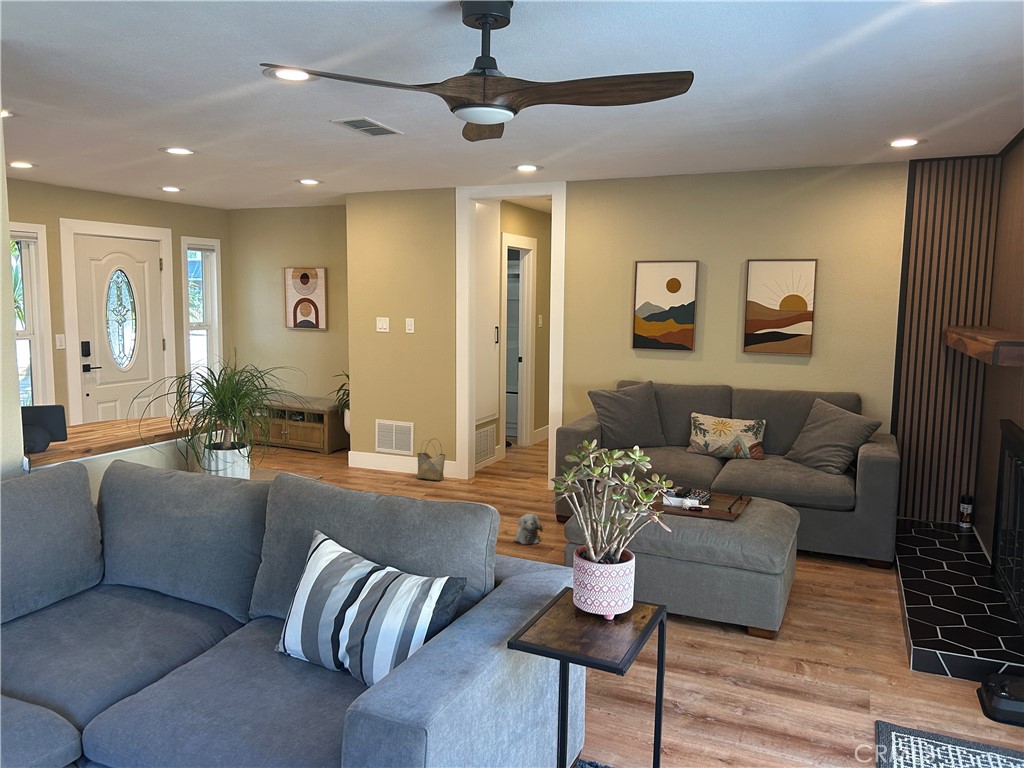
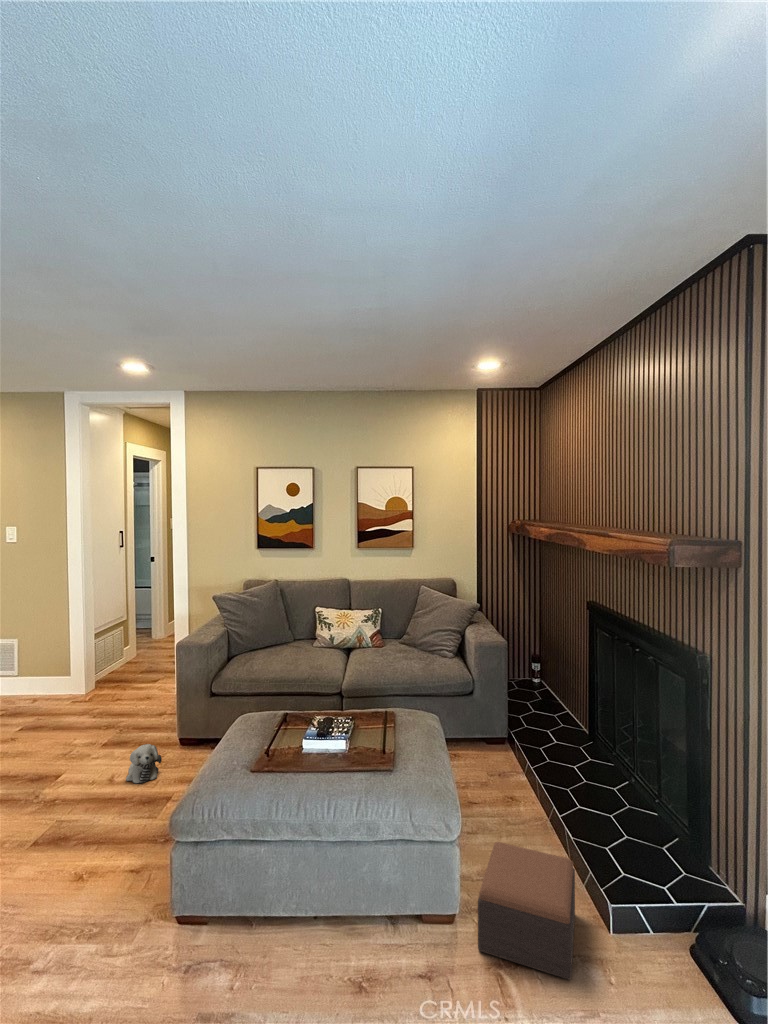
woven basket: present [417,440,446,480] -> none [19,654,56,700]
footstool: none [792,609,895,700] -> present [478,842,575,980]

